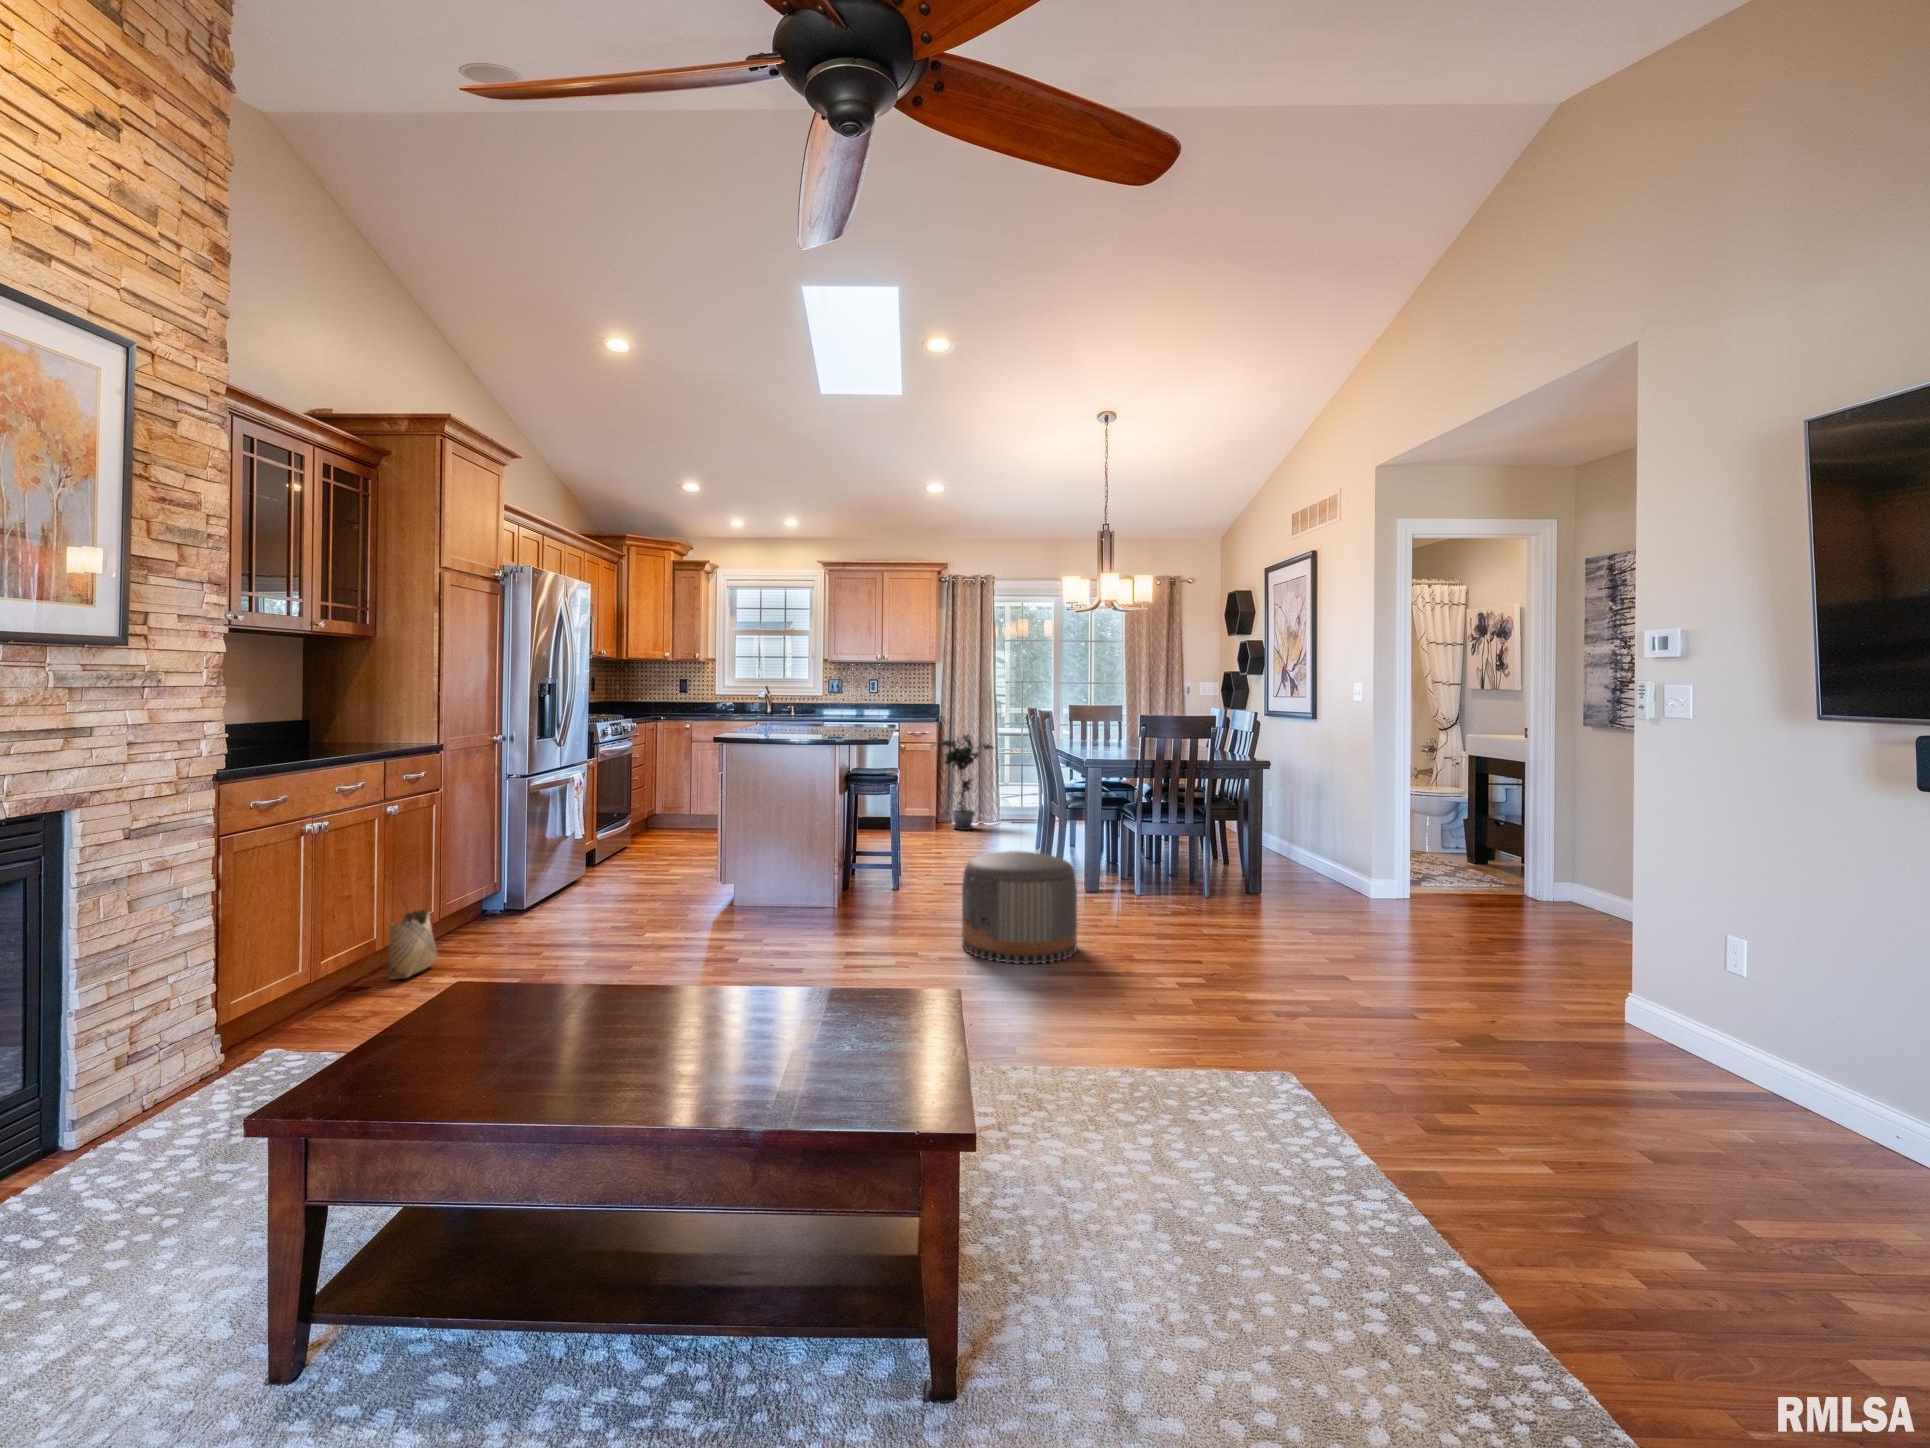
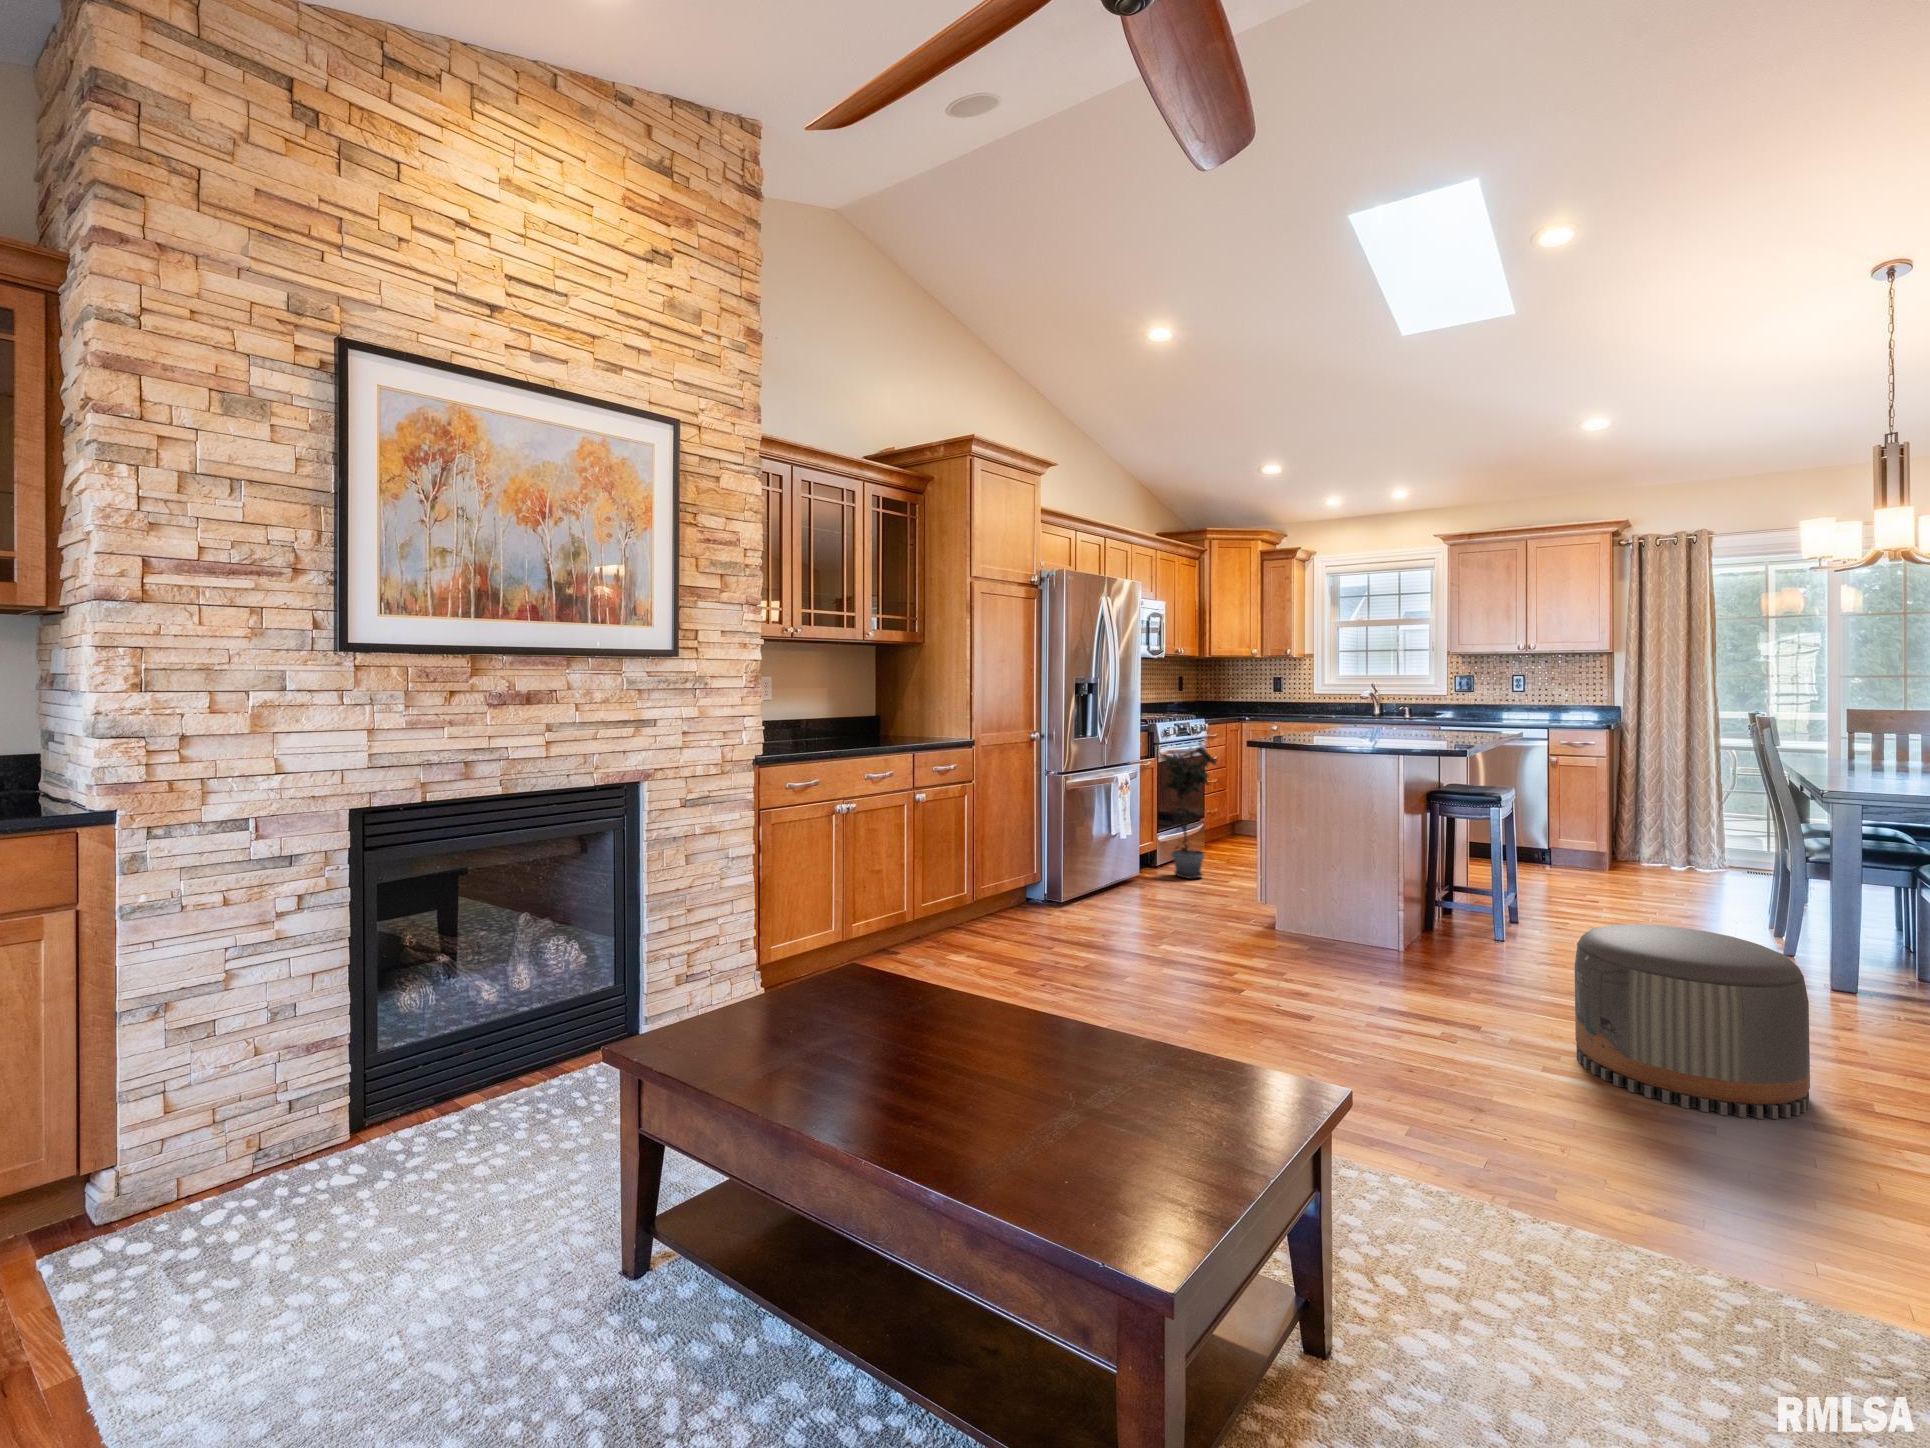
potted plant: present [935,735,994,830] -> present [1158,743,1217,879]
woven basket: present [387,887,438,979] -> none [909,866,955,952]

